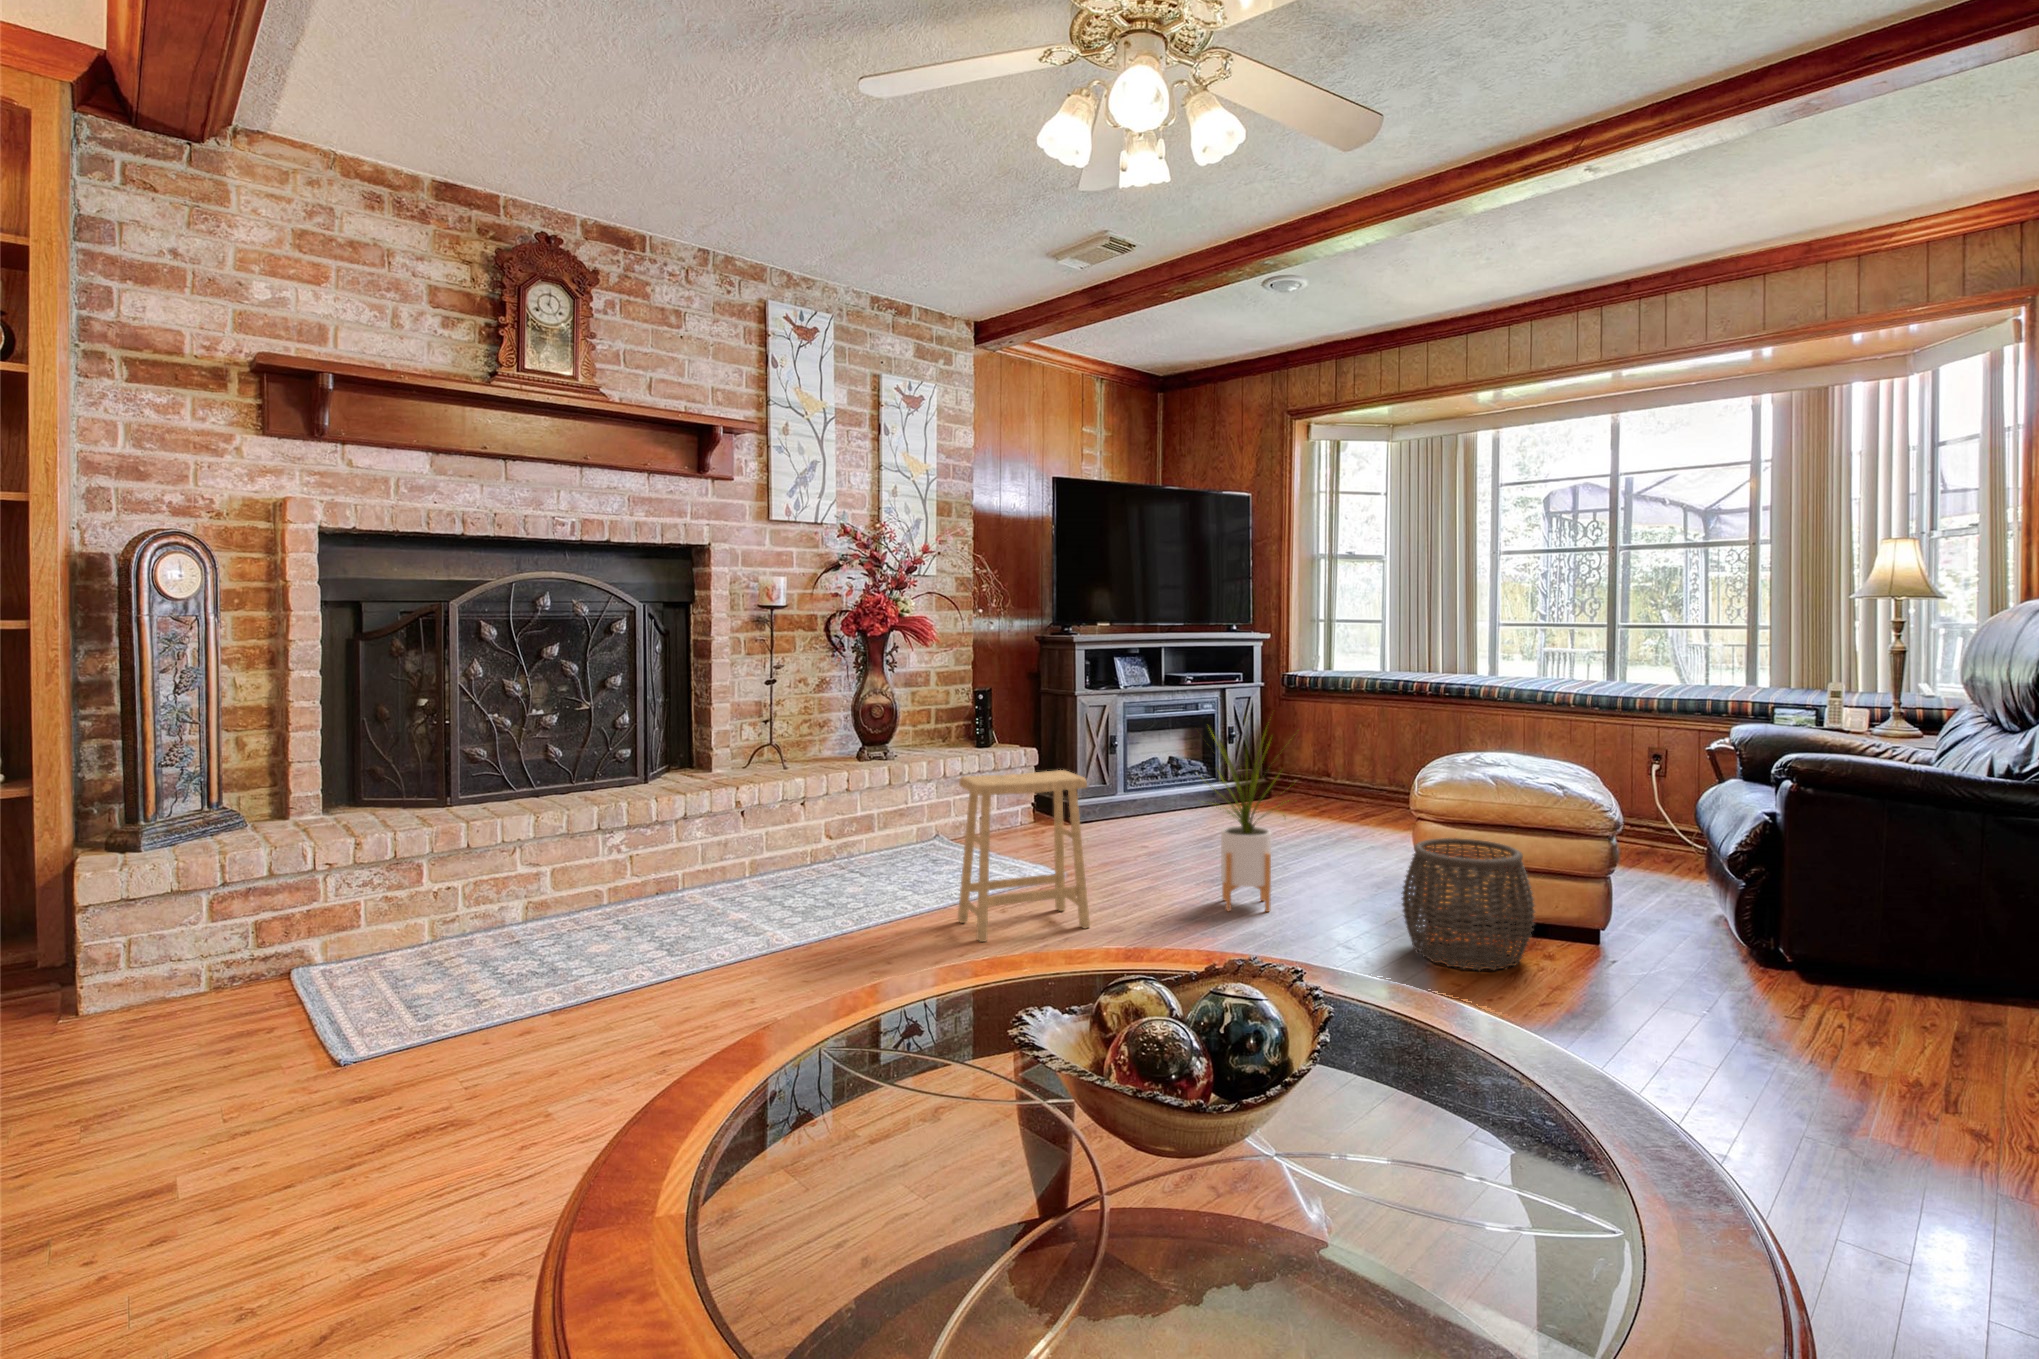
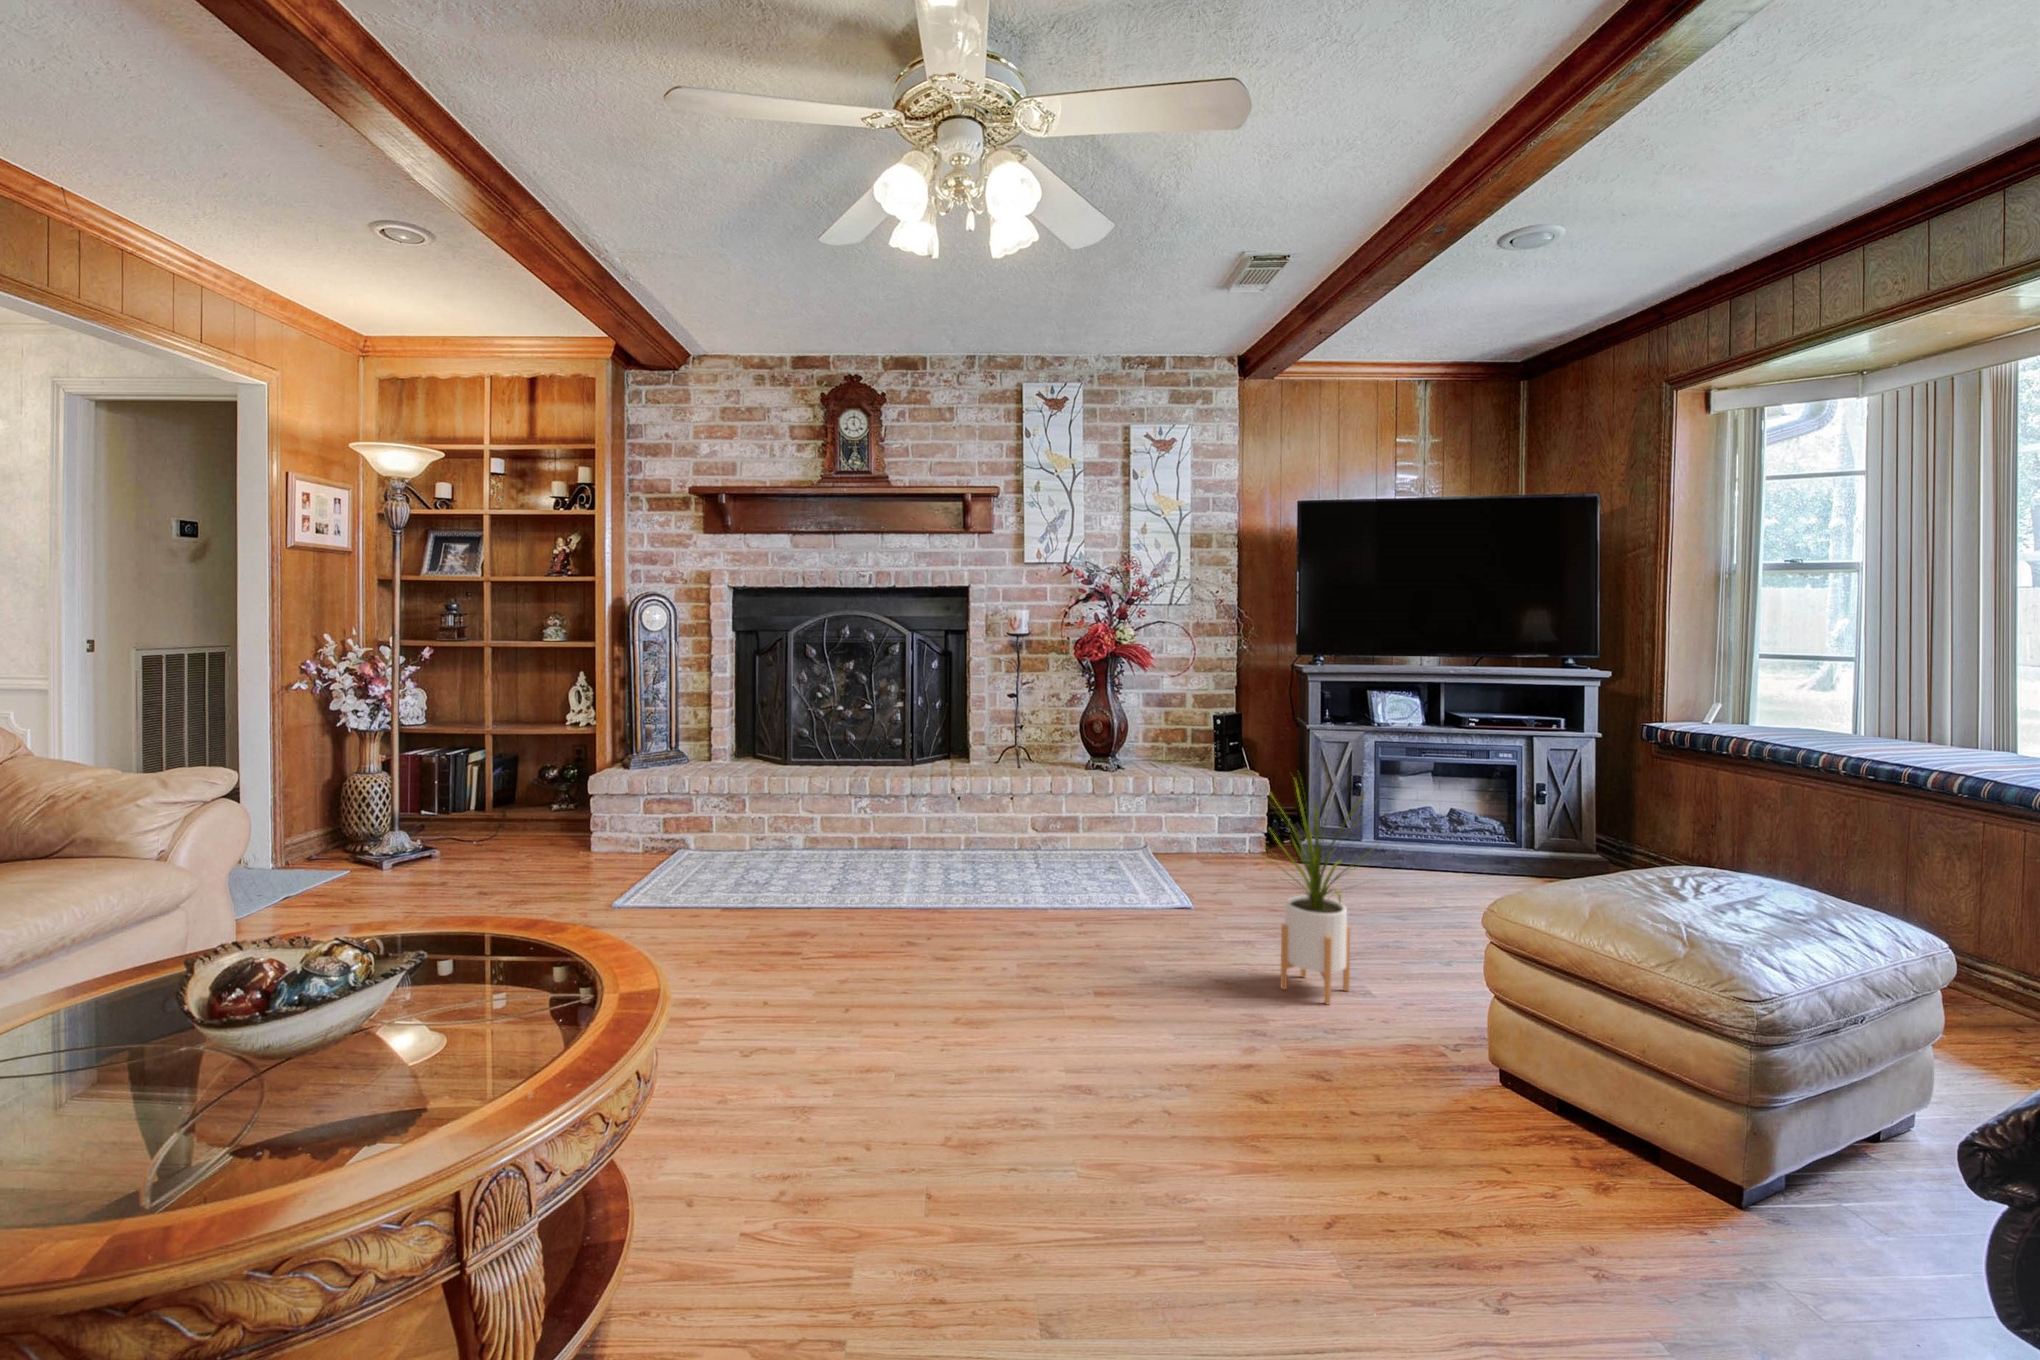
footstool: present [958,770,1090,942] -> none [1009,796,1129,963]
woven basket: present [1401,838,1535,971] -> none [1386,972,1594,1190]

